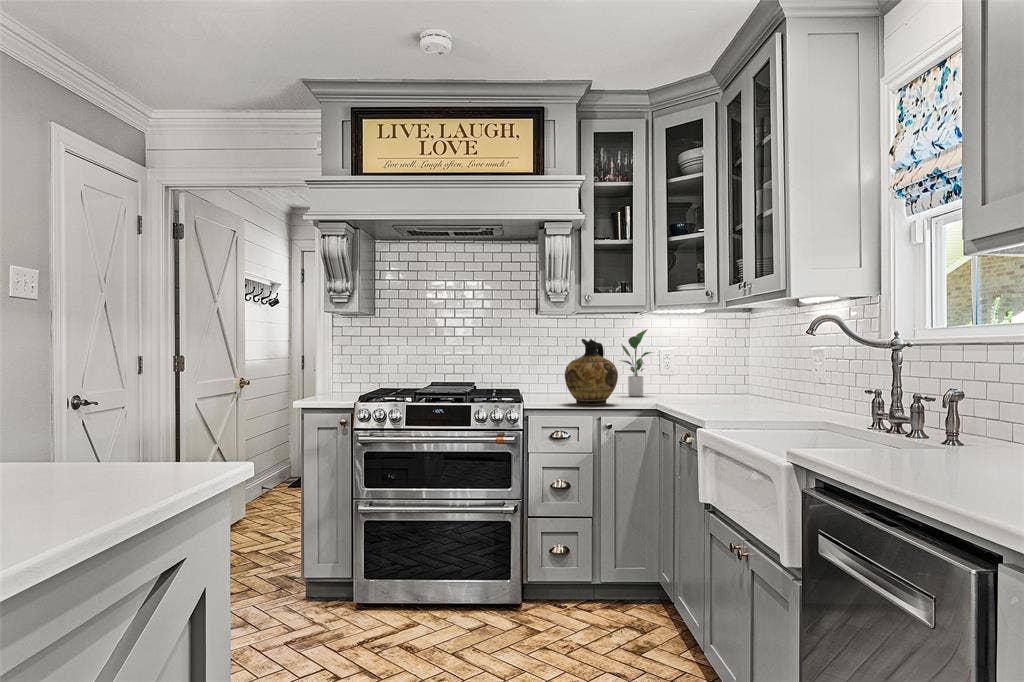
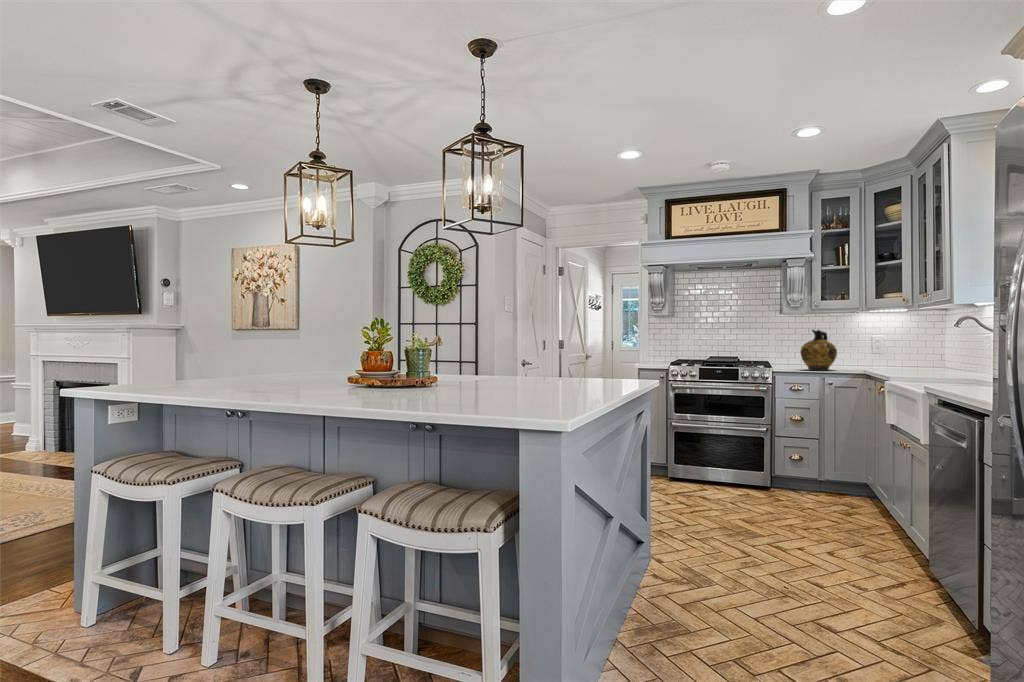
potted plant: present [621,329,652,397] -> none [839,323,867,367]

